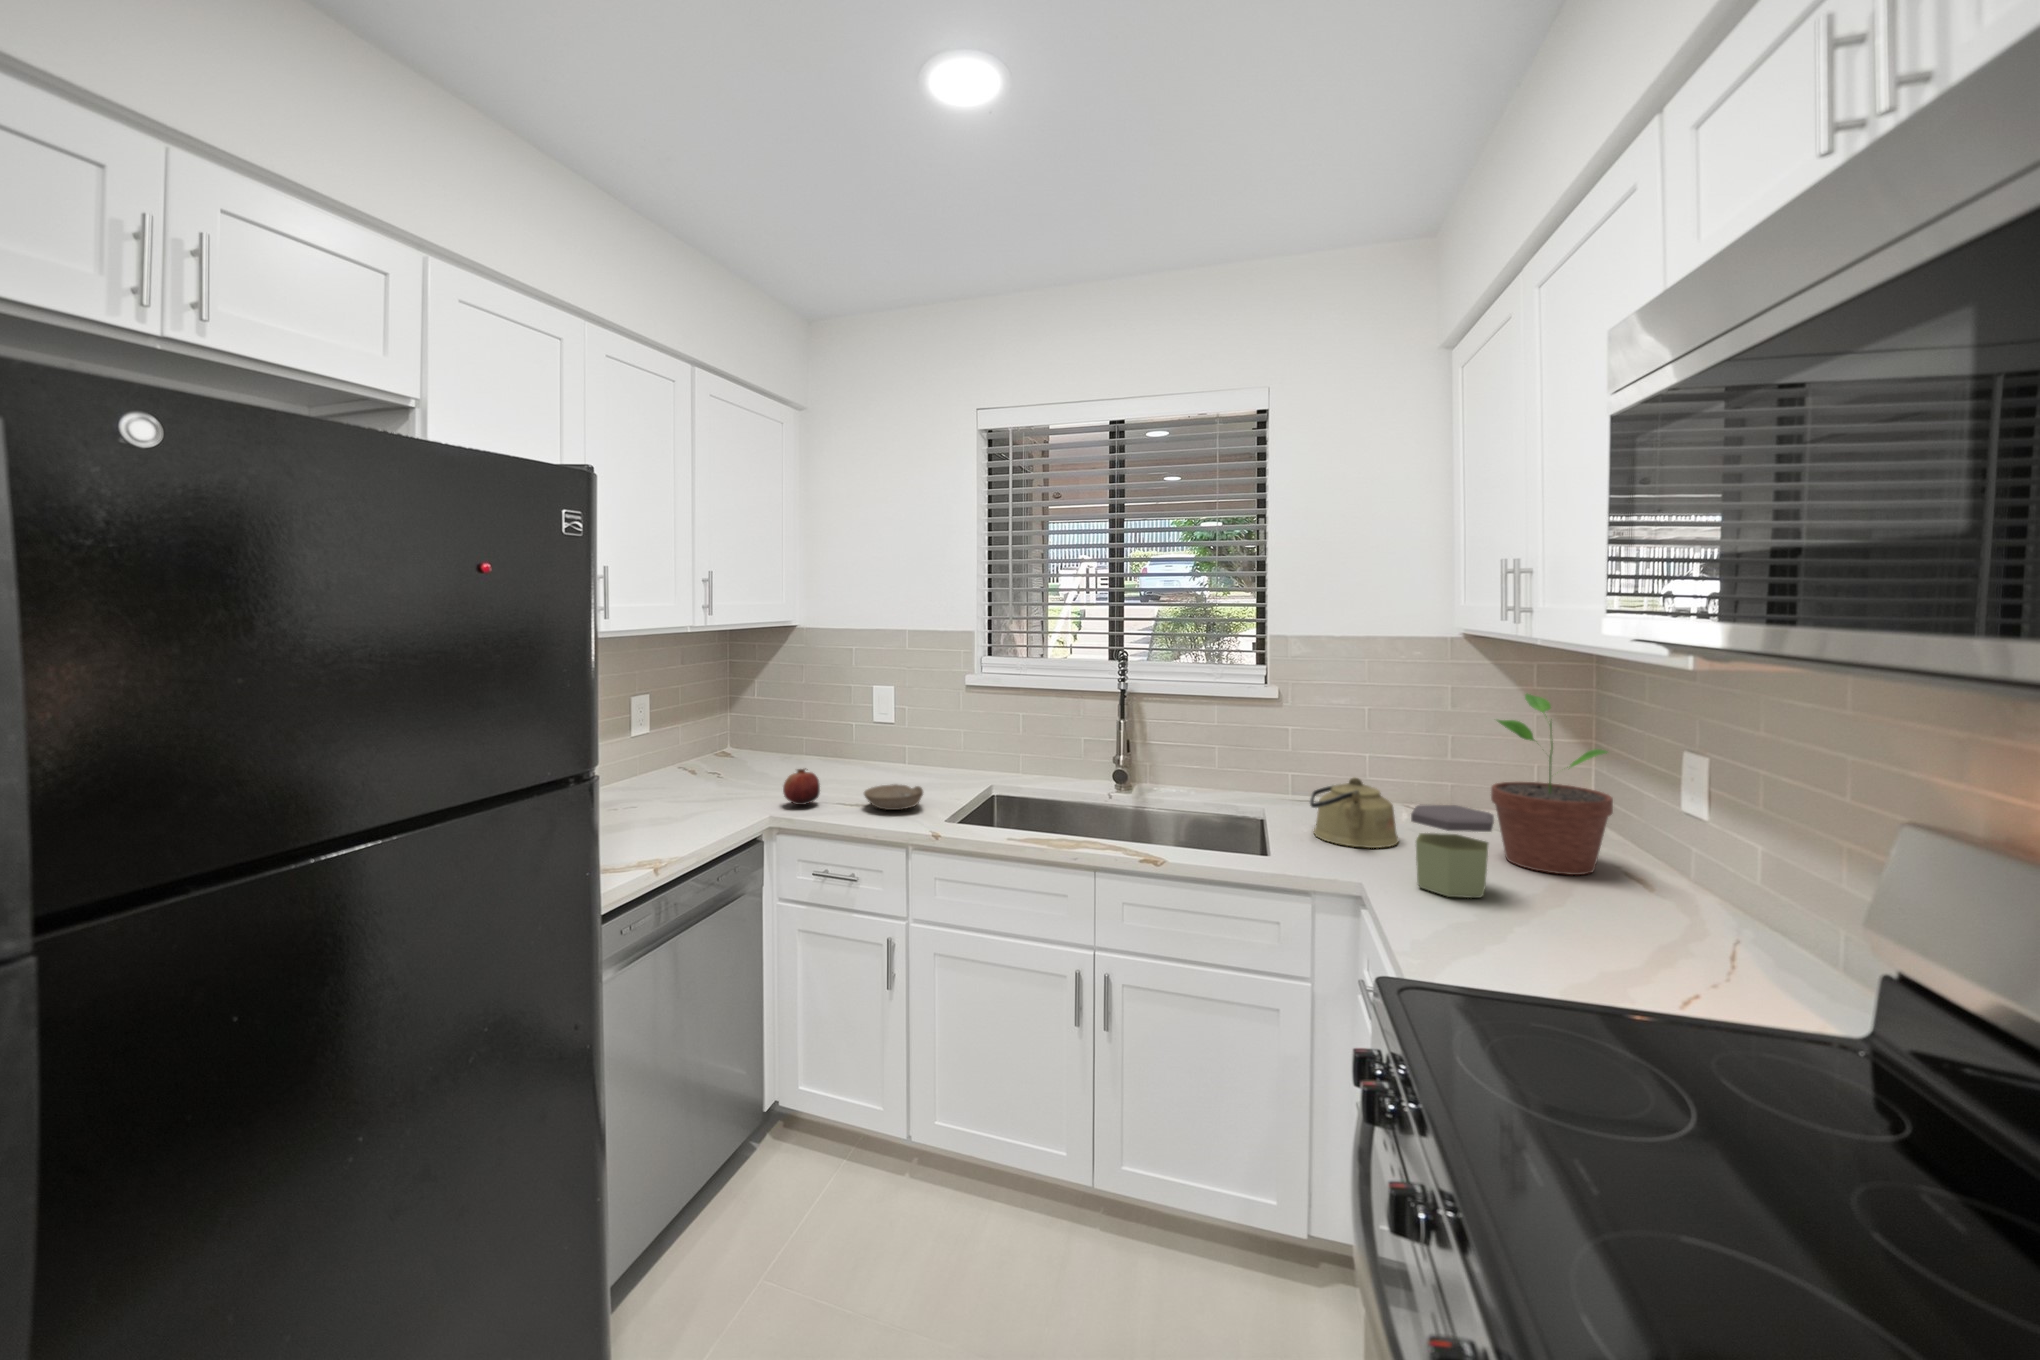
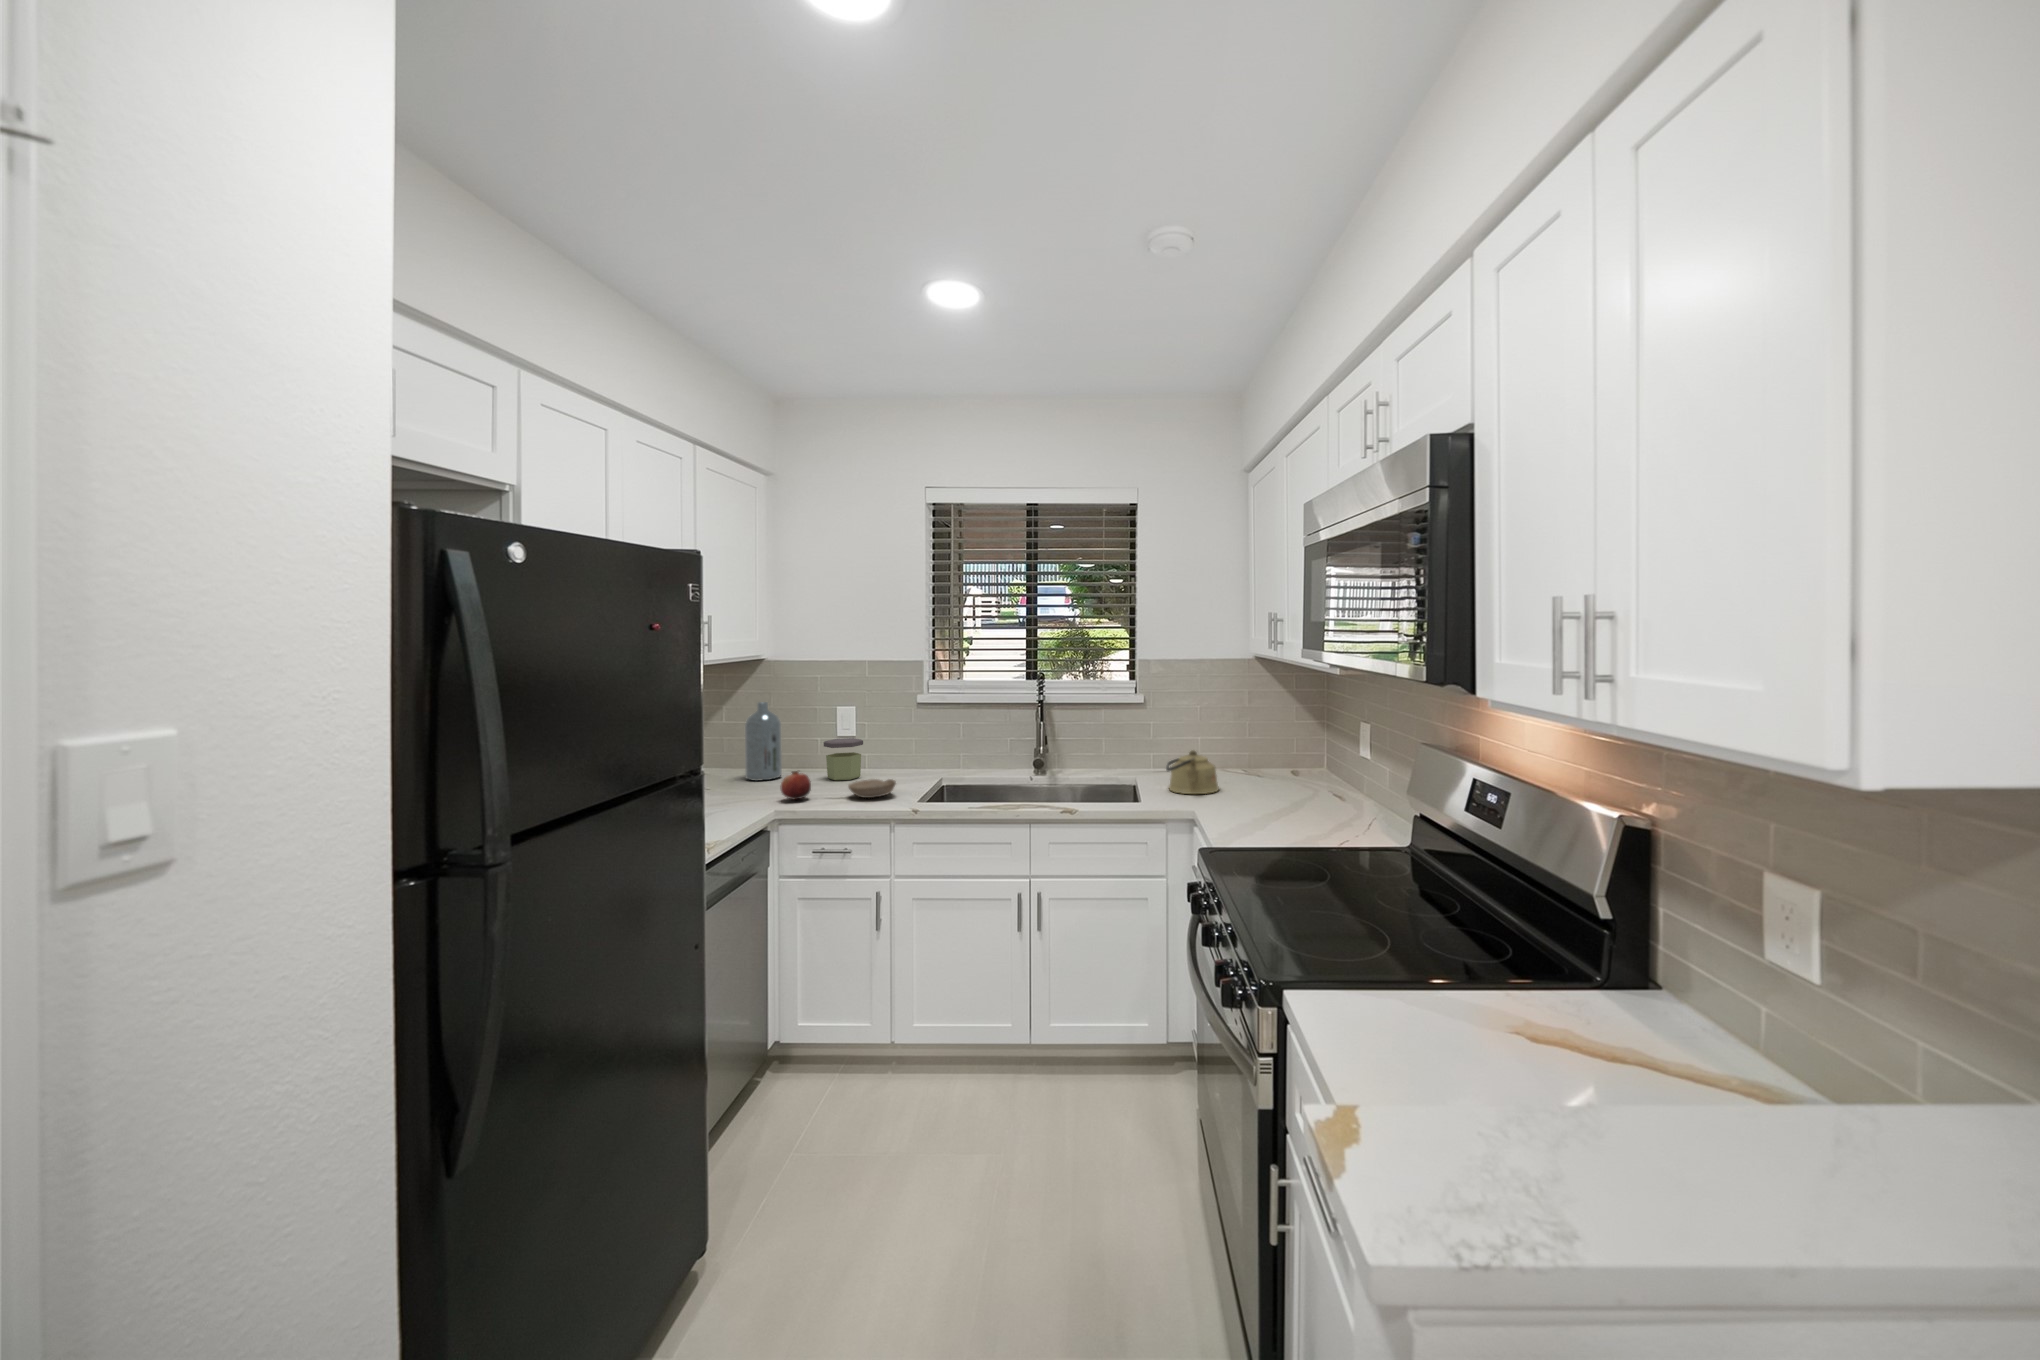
bottle: none [764,678,806,773] -> present [745,702,782,781]
potted plant: present [1491,694,1613,875] -> none [1269,691,1330,798]
jar: present [1411,805,1494,898] -> present [824,738,863,780]

